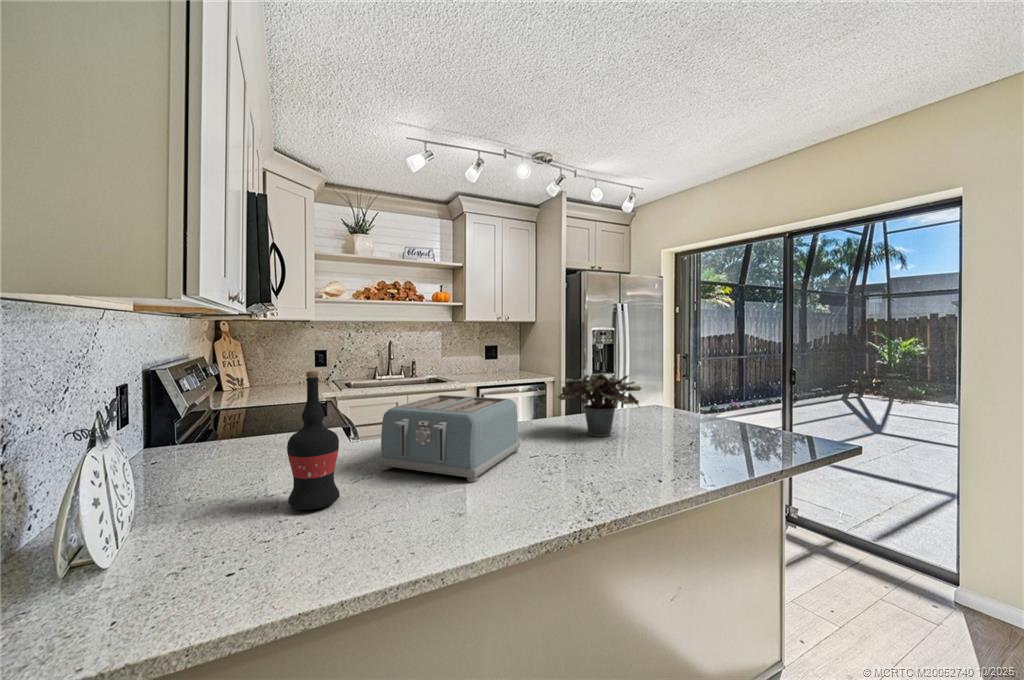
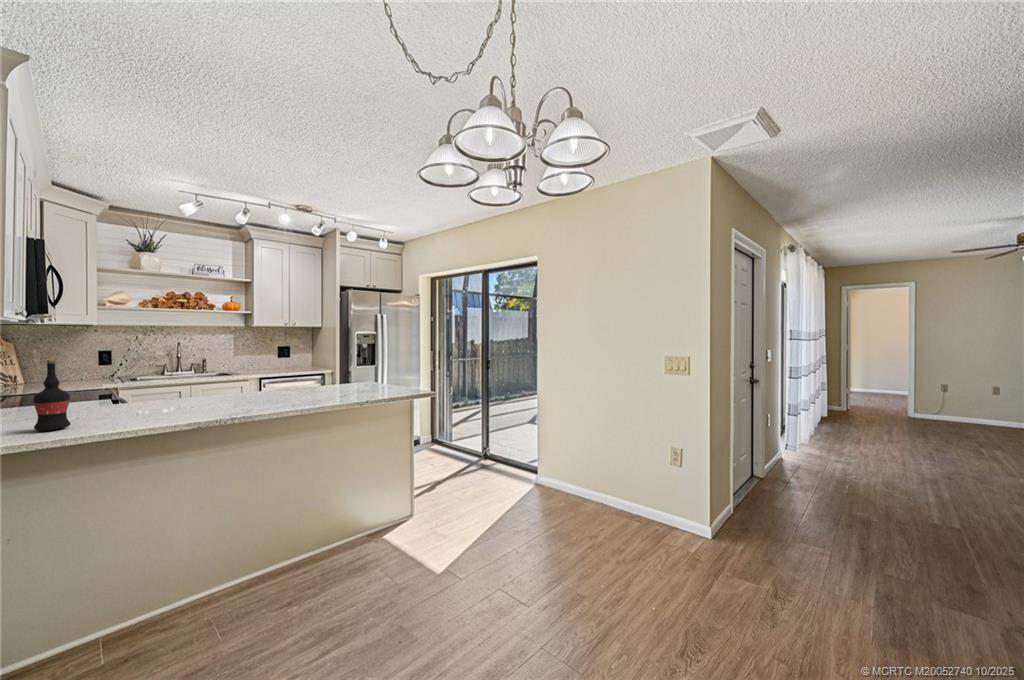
potted plant: present [558,373,641,437] -> none [251,362,314,398]
toaster: present [379,395,520,482] -> none [108,376,217,418]

